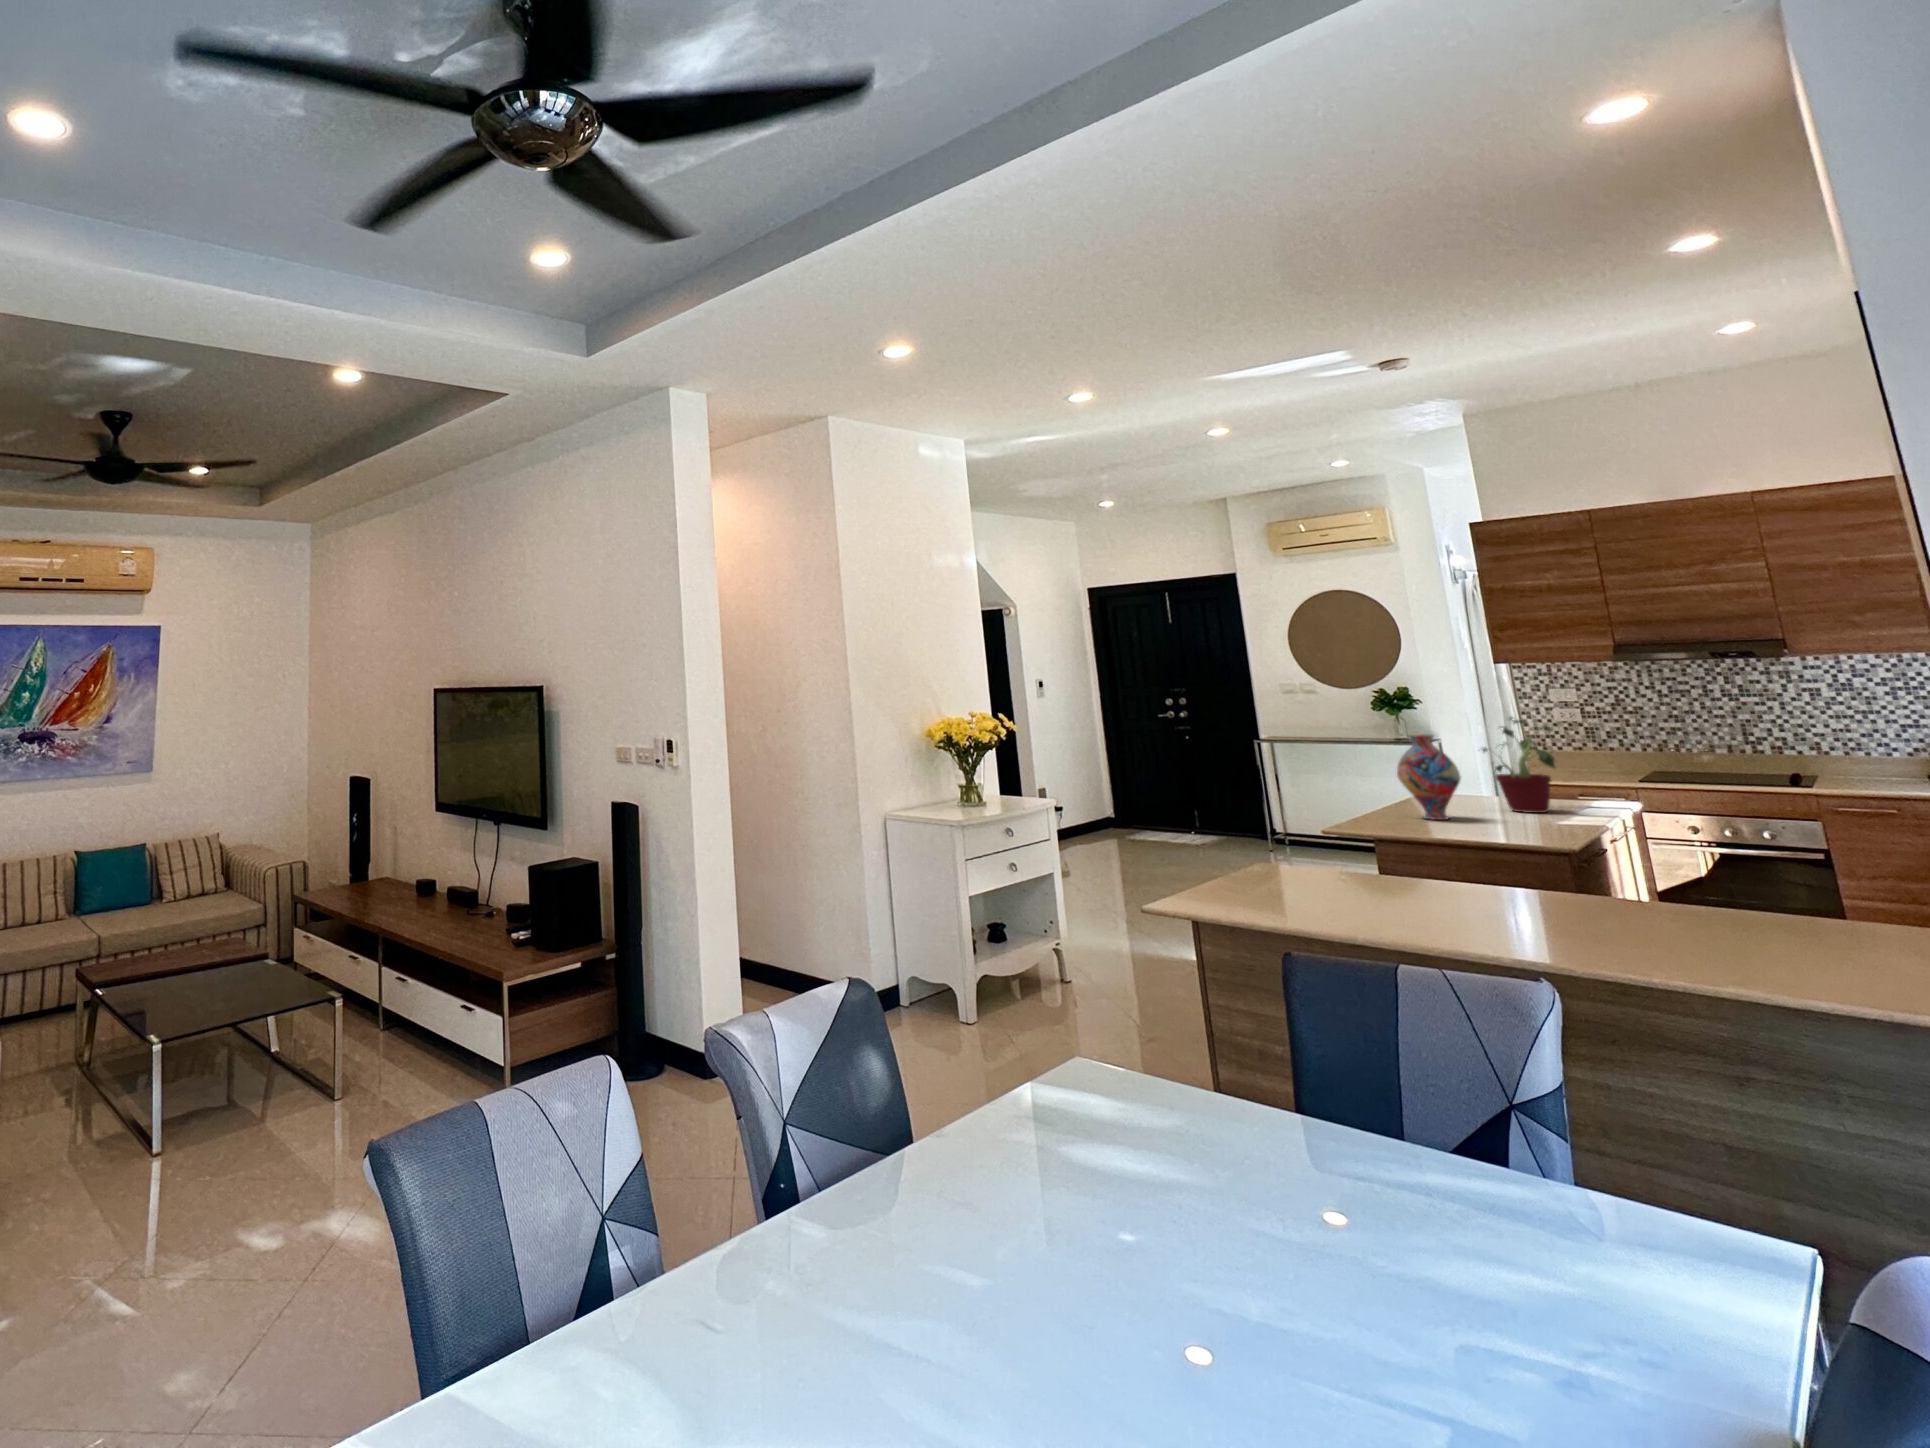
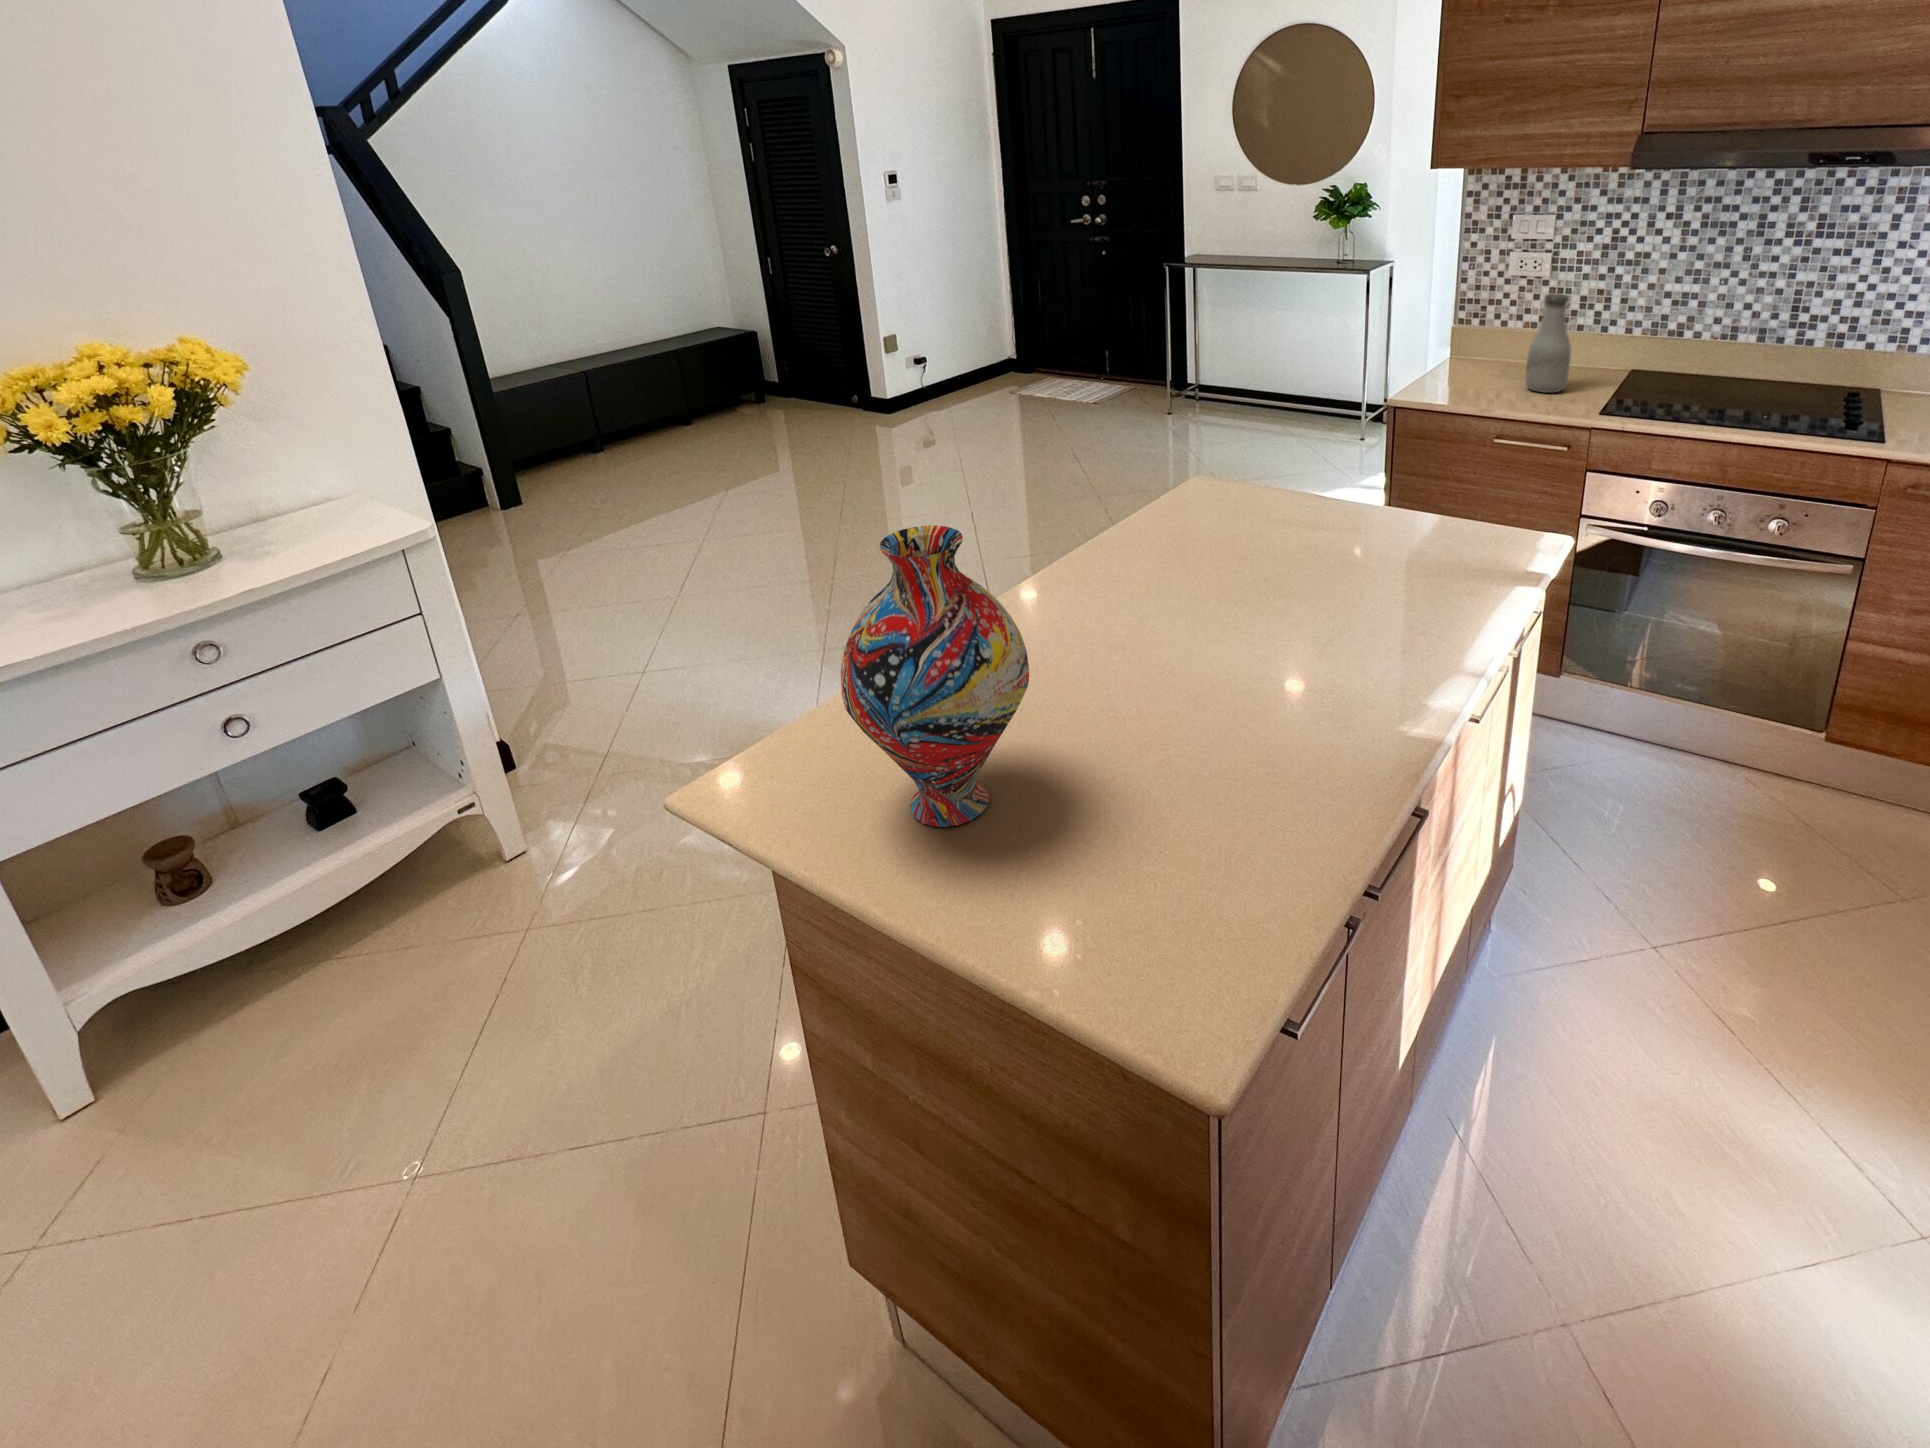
potted plant: present [1483,717,1555,813] -> none [1180,404,1418,705]
bottle: none [1584,724,1614,775] -> present [1525,294,1571,393]

